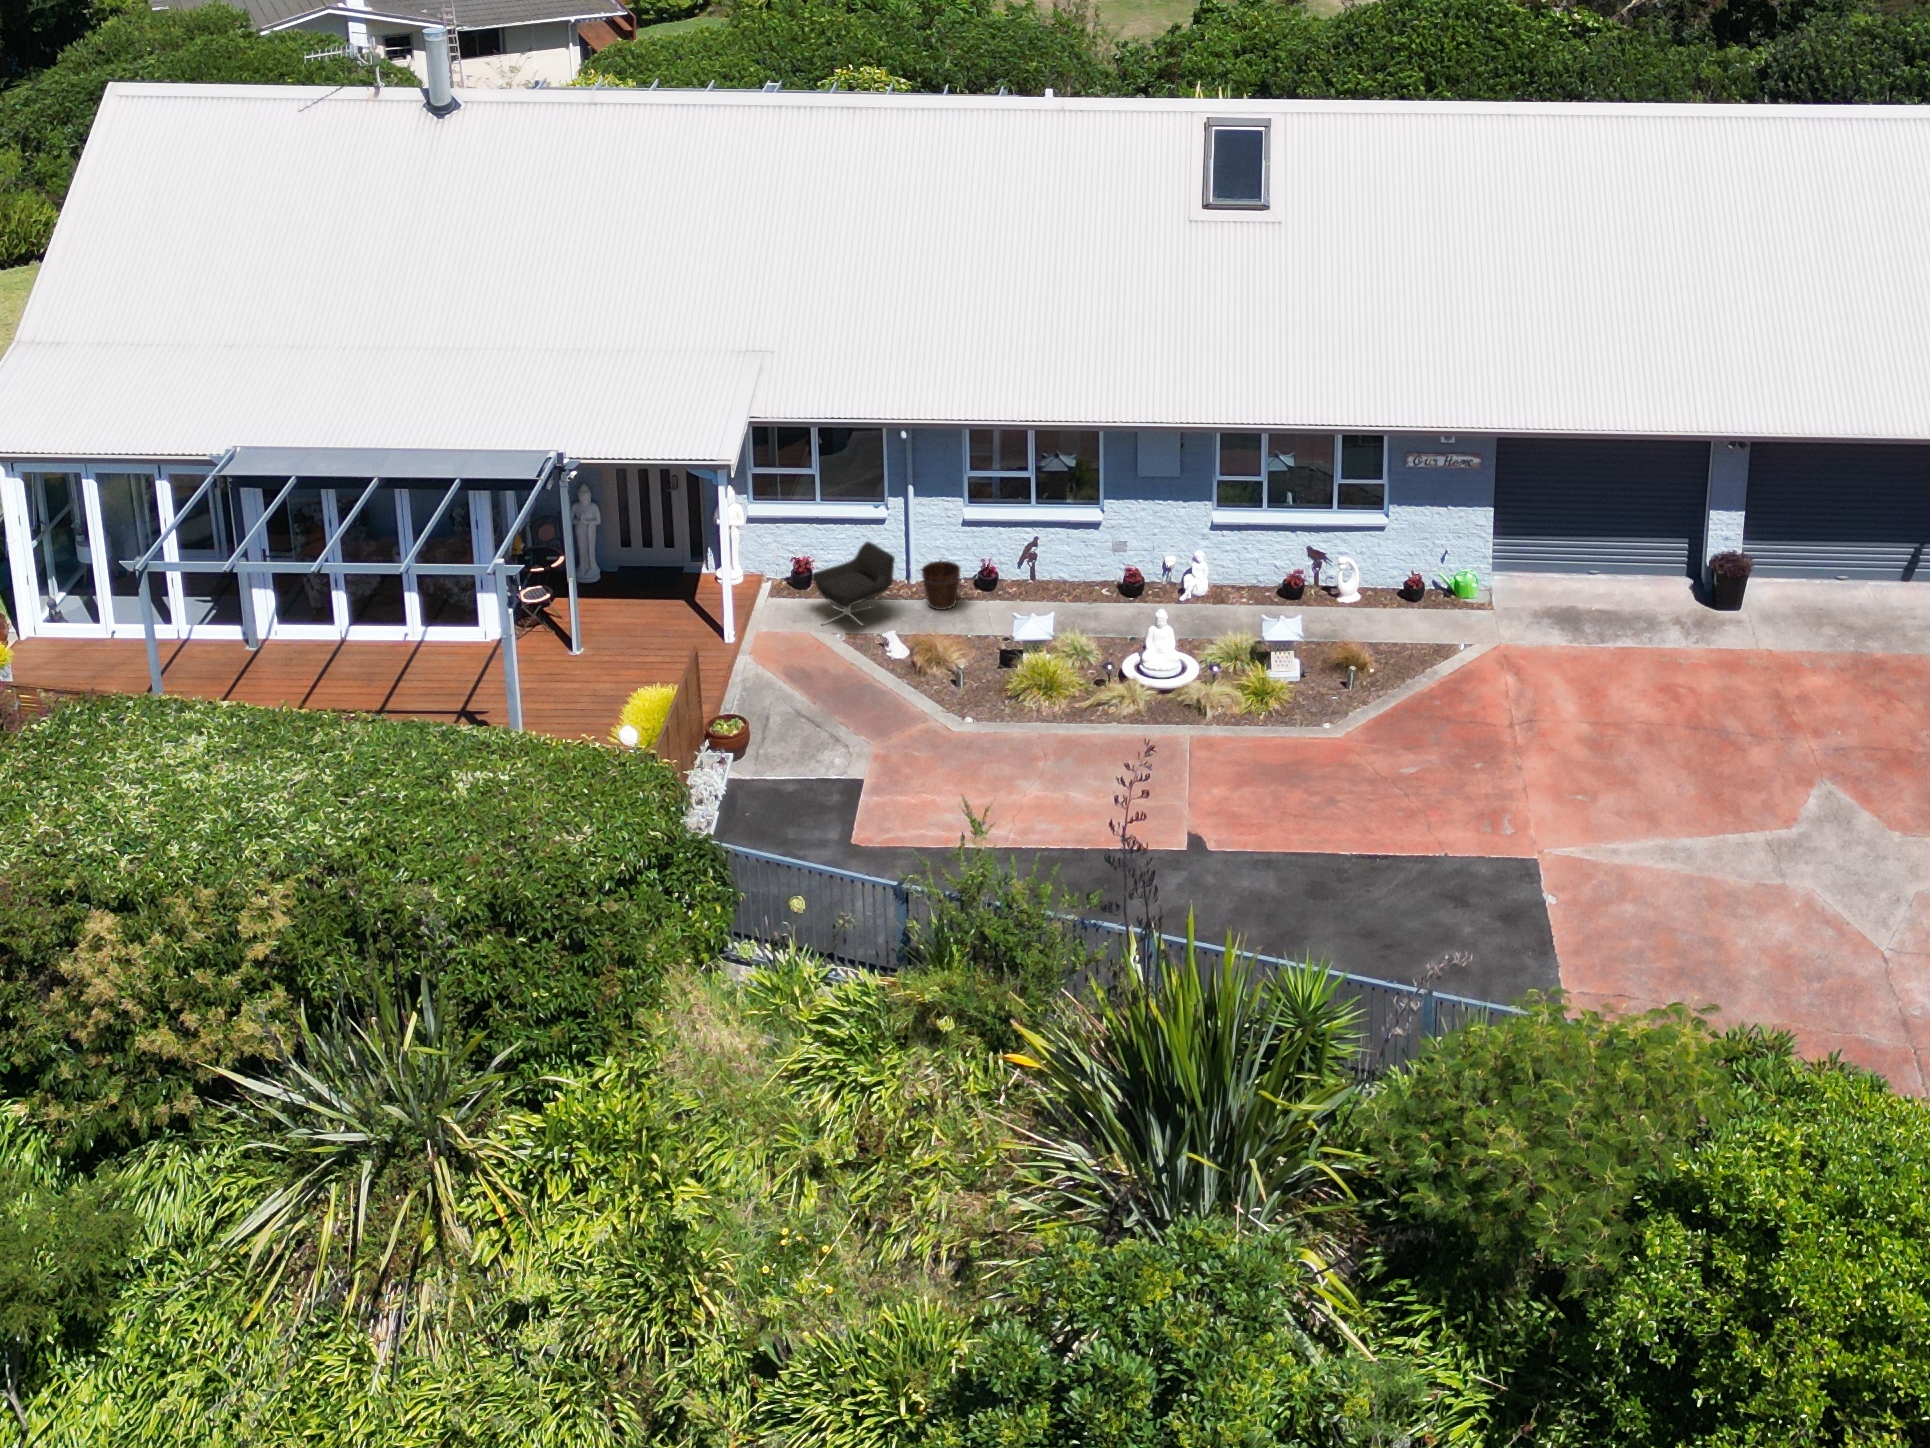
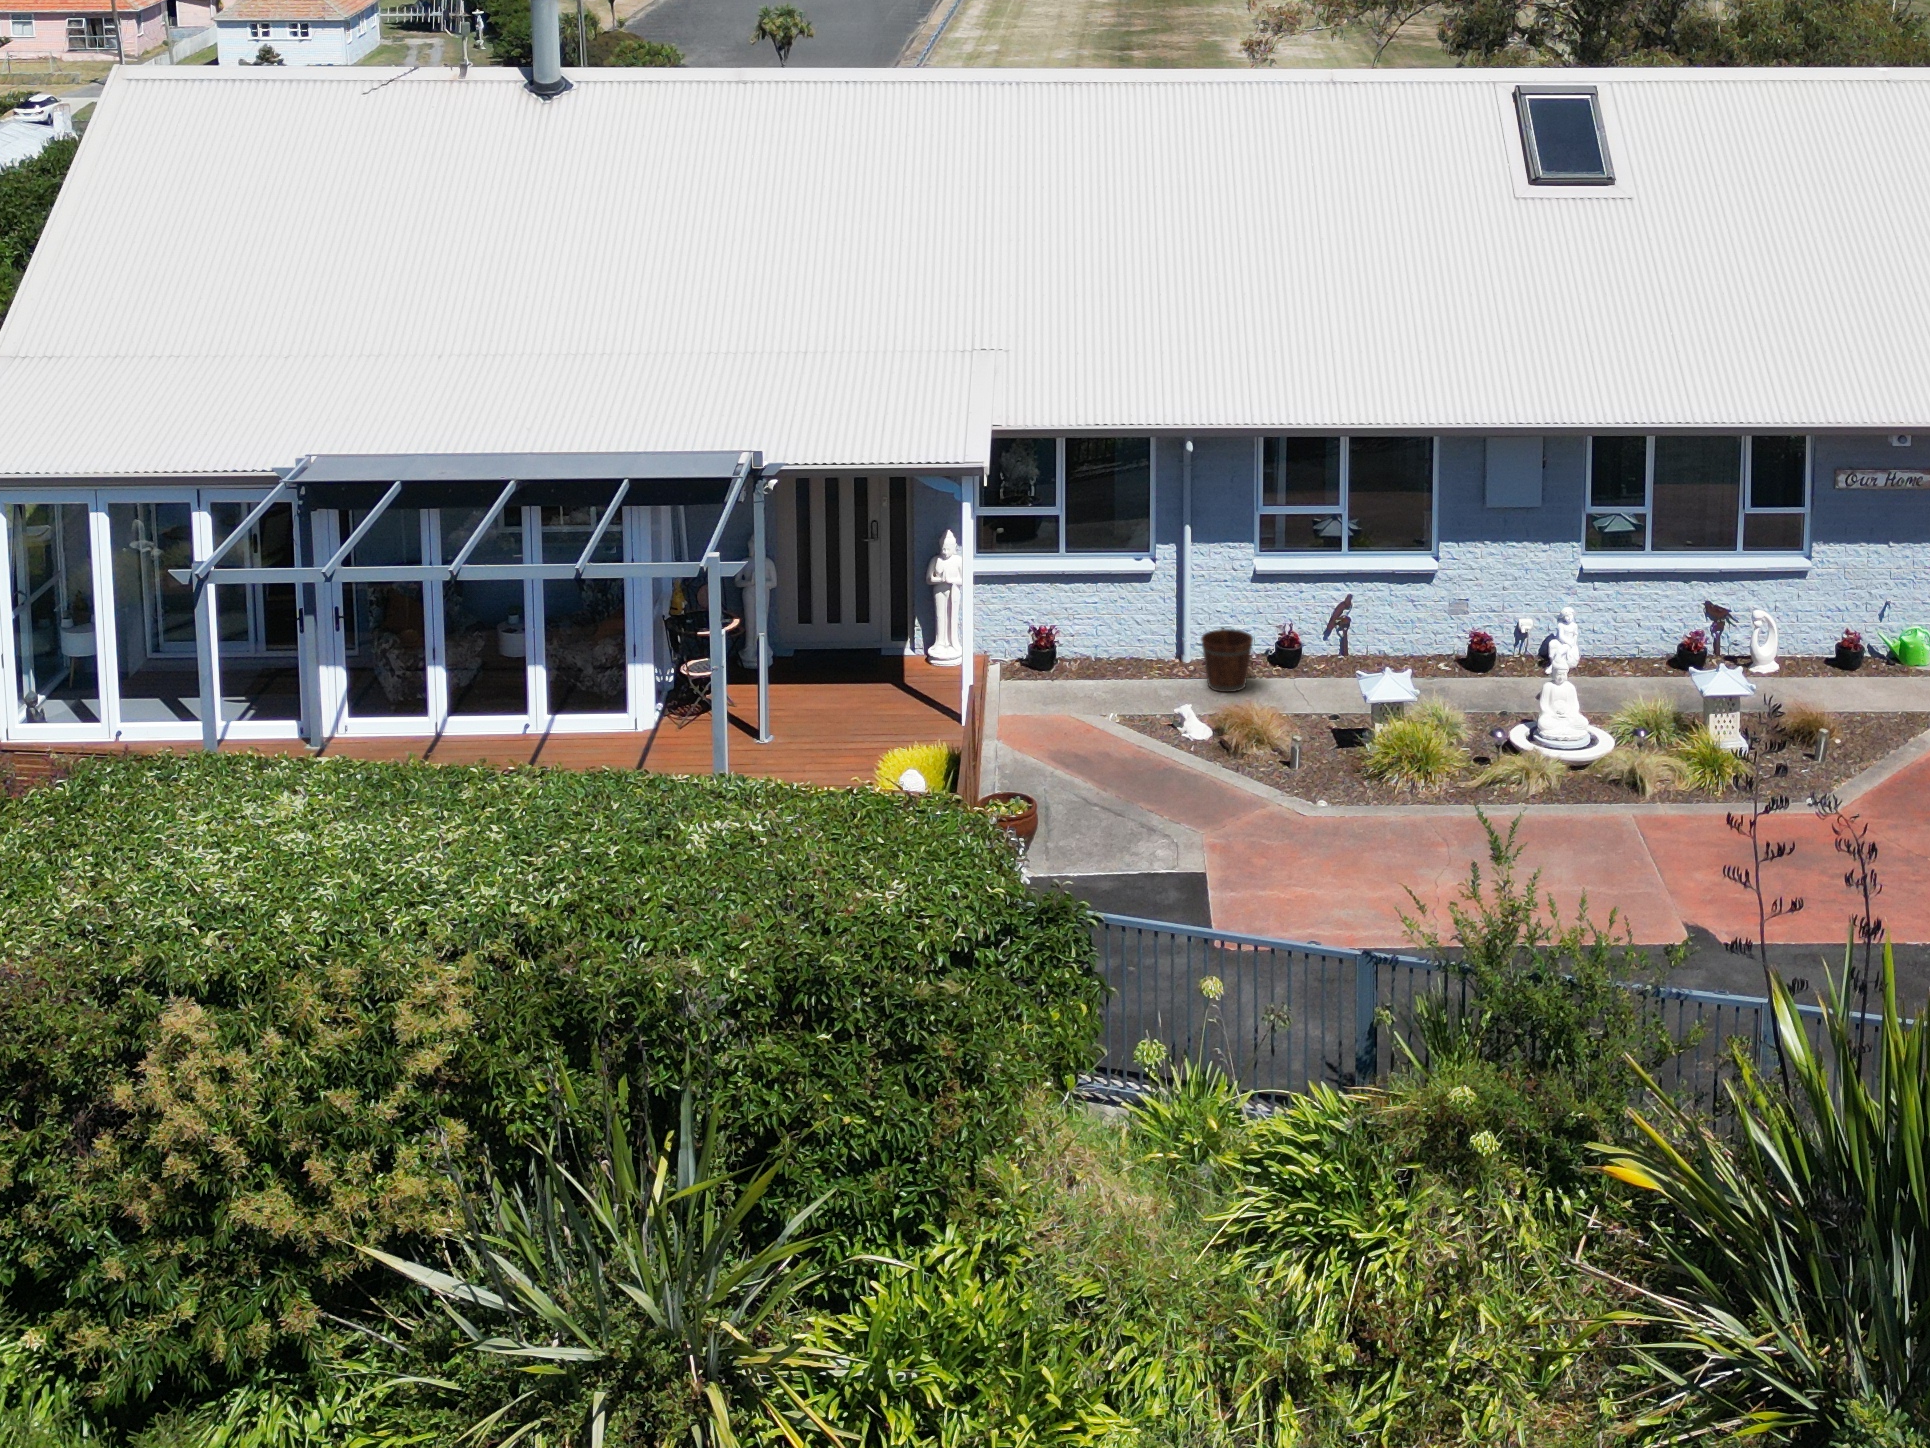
lounge chair: present [812,542,895,625] -> none [1058,603,1170,712]

